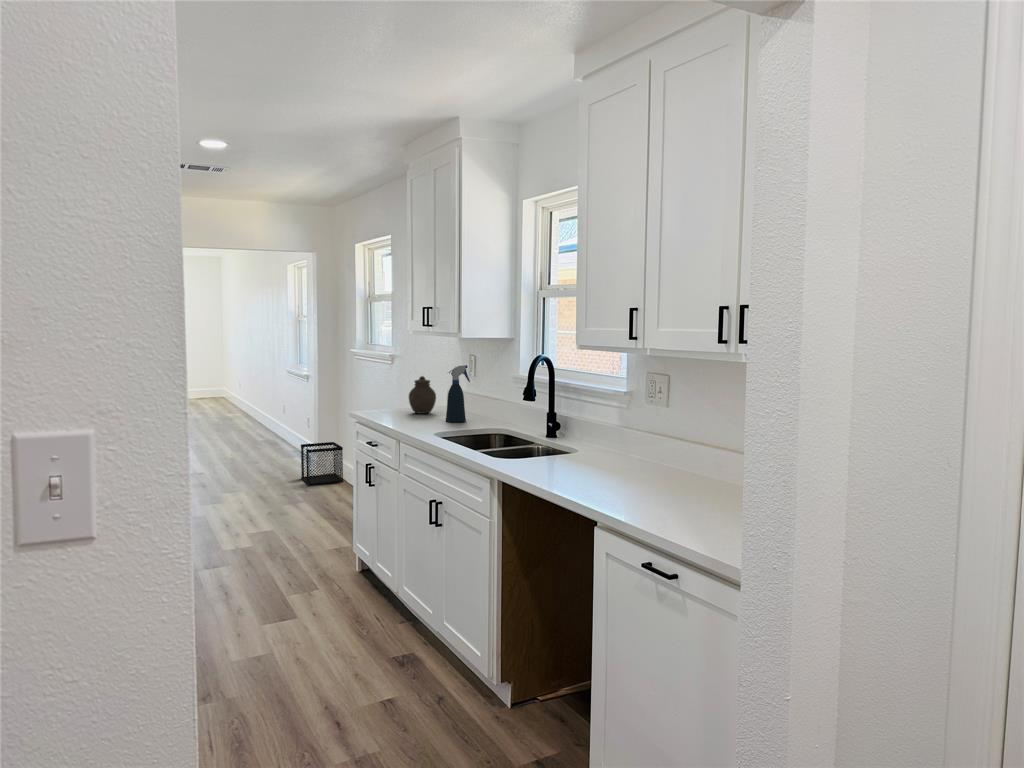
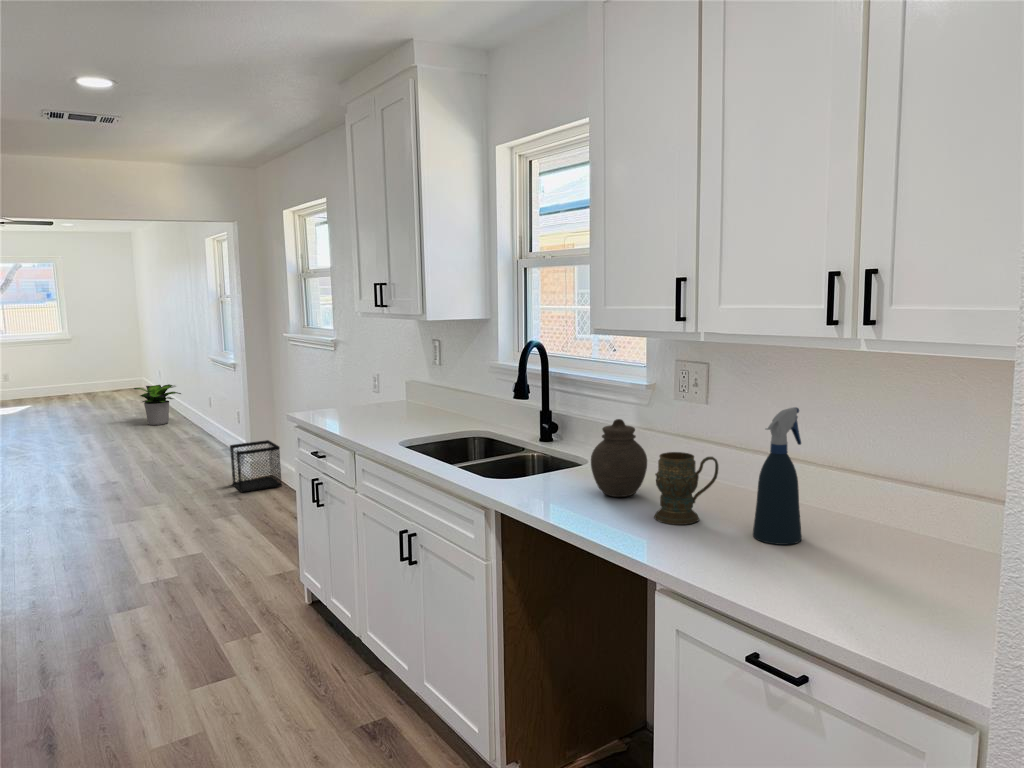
spray bottle: present [446,365,470,422] -> present [753,407,802,545]
jar: present [409,376,436,414] -> present [591,419,647,497]
potted plant: none [219,393,263,428] -> present [134,384,181,425]
mug: none [609,437,657,490] -> present [654,452,718,525]

